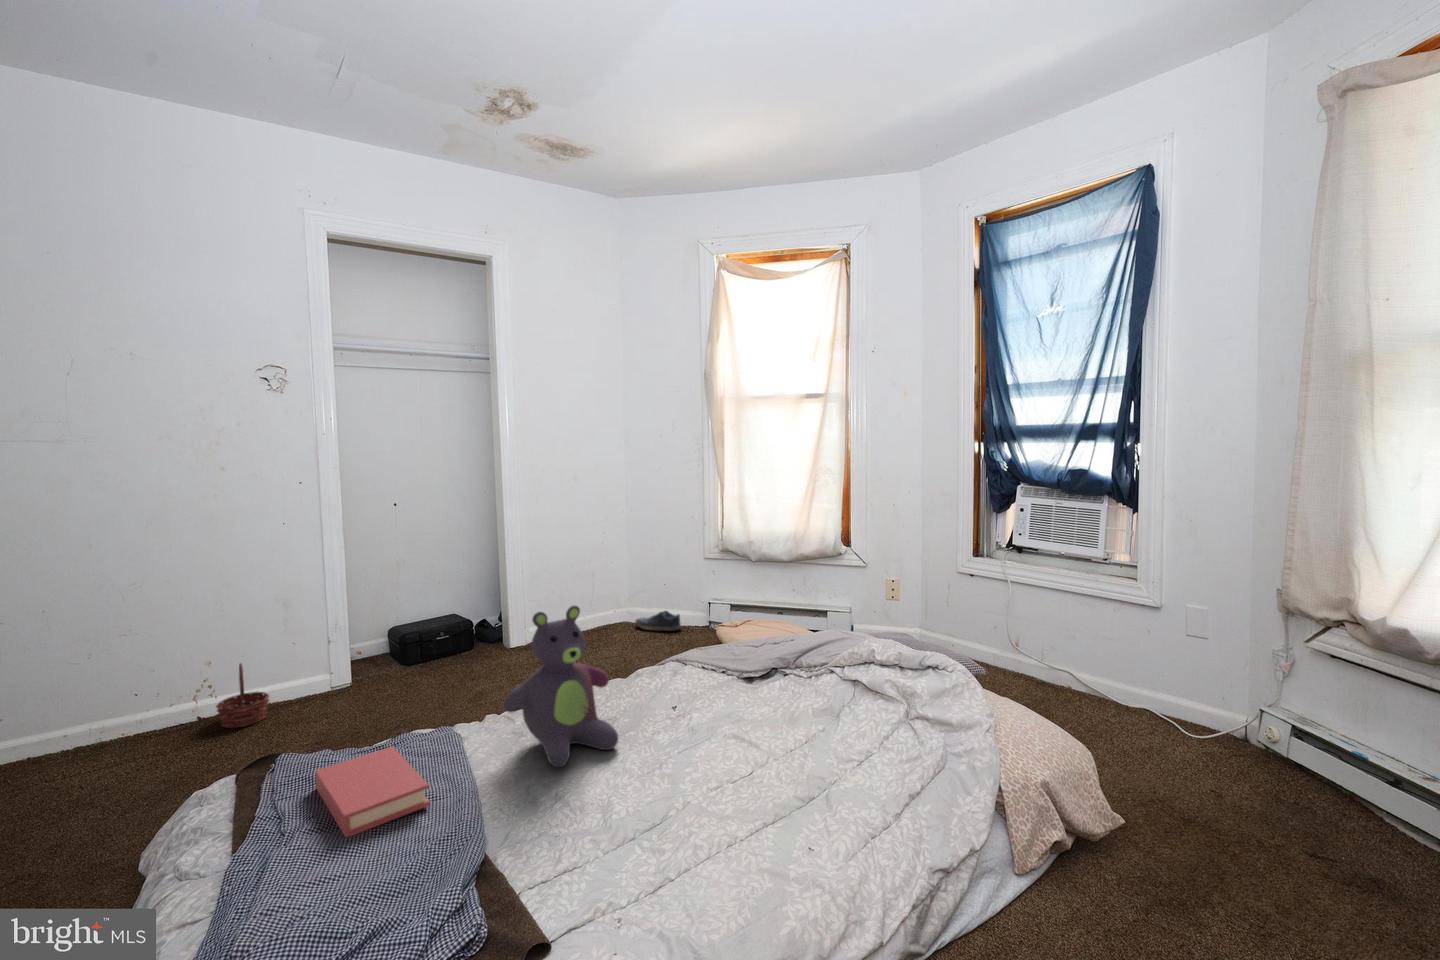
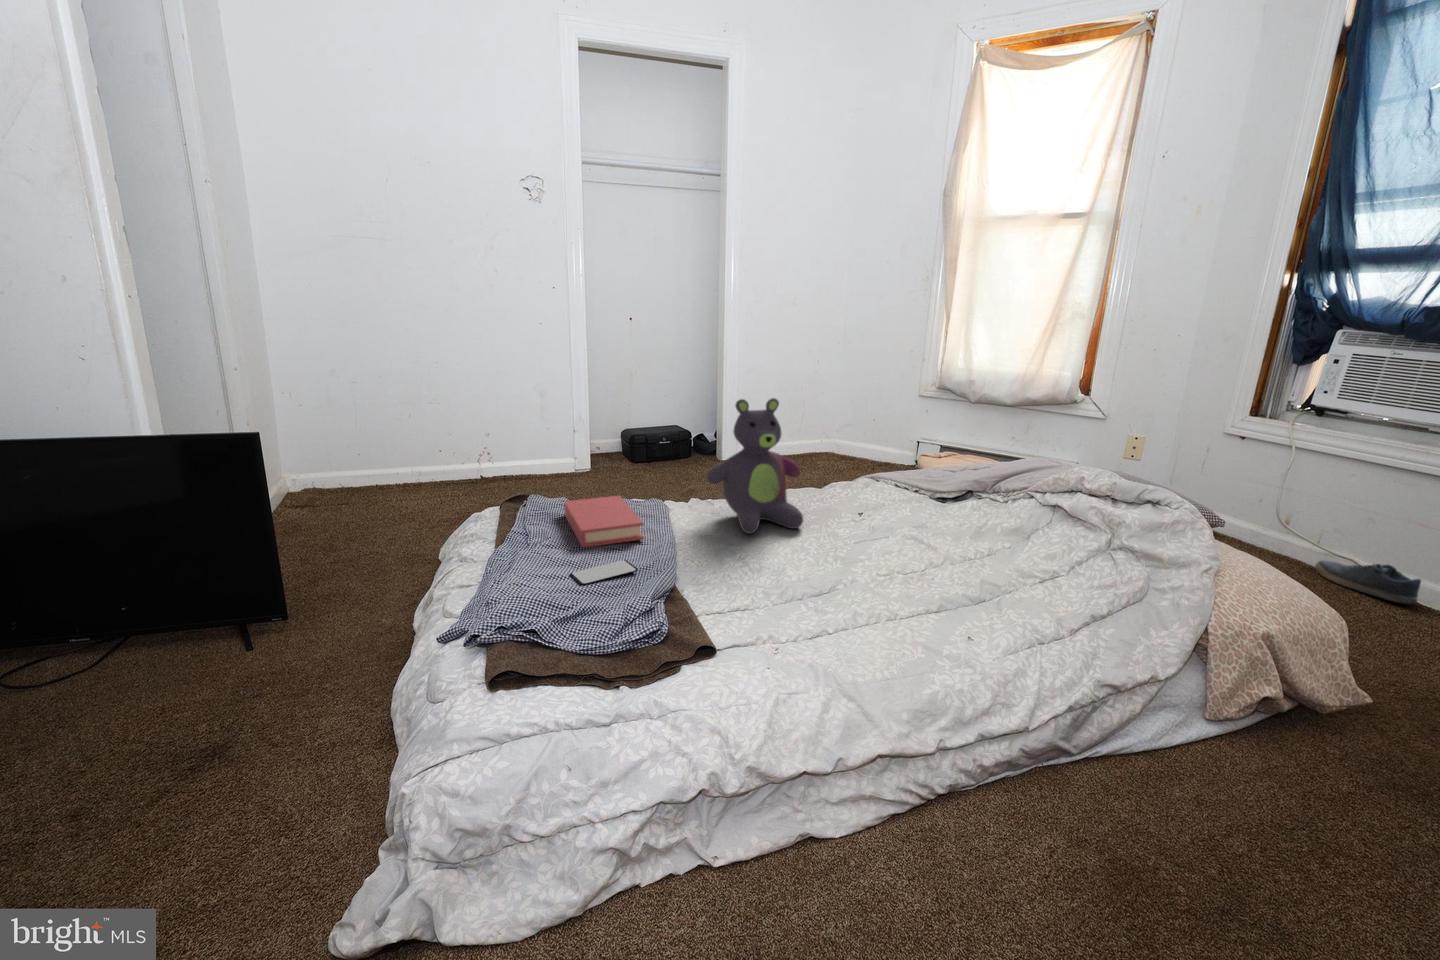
shoe: present [635,610,681,631] -> present [1315,561,1421,604]
basket: present [216,663,270,728] -> none [505,440,541,488]
smartphone: none [330,846,427,905] -> present [570,560,638,585]

